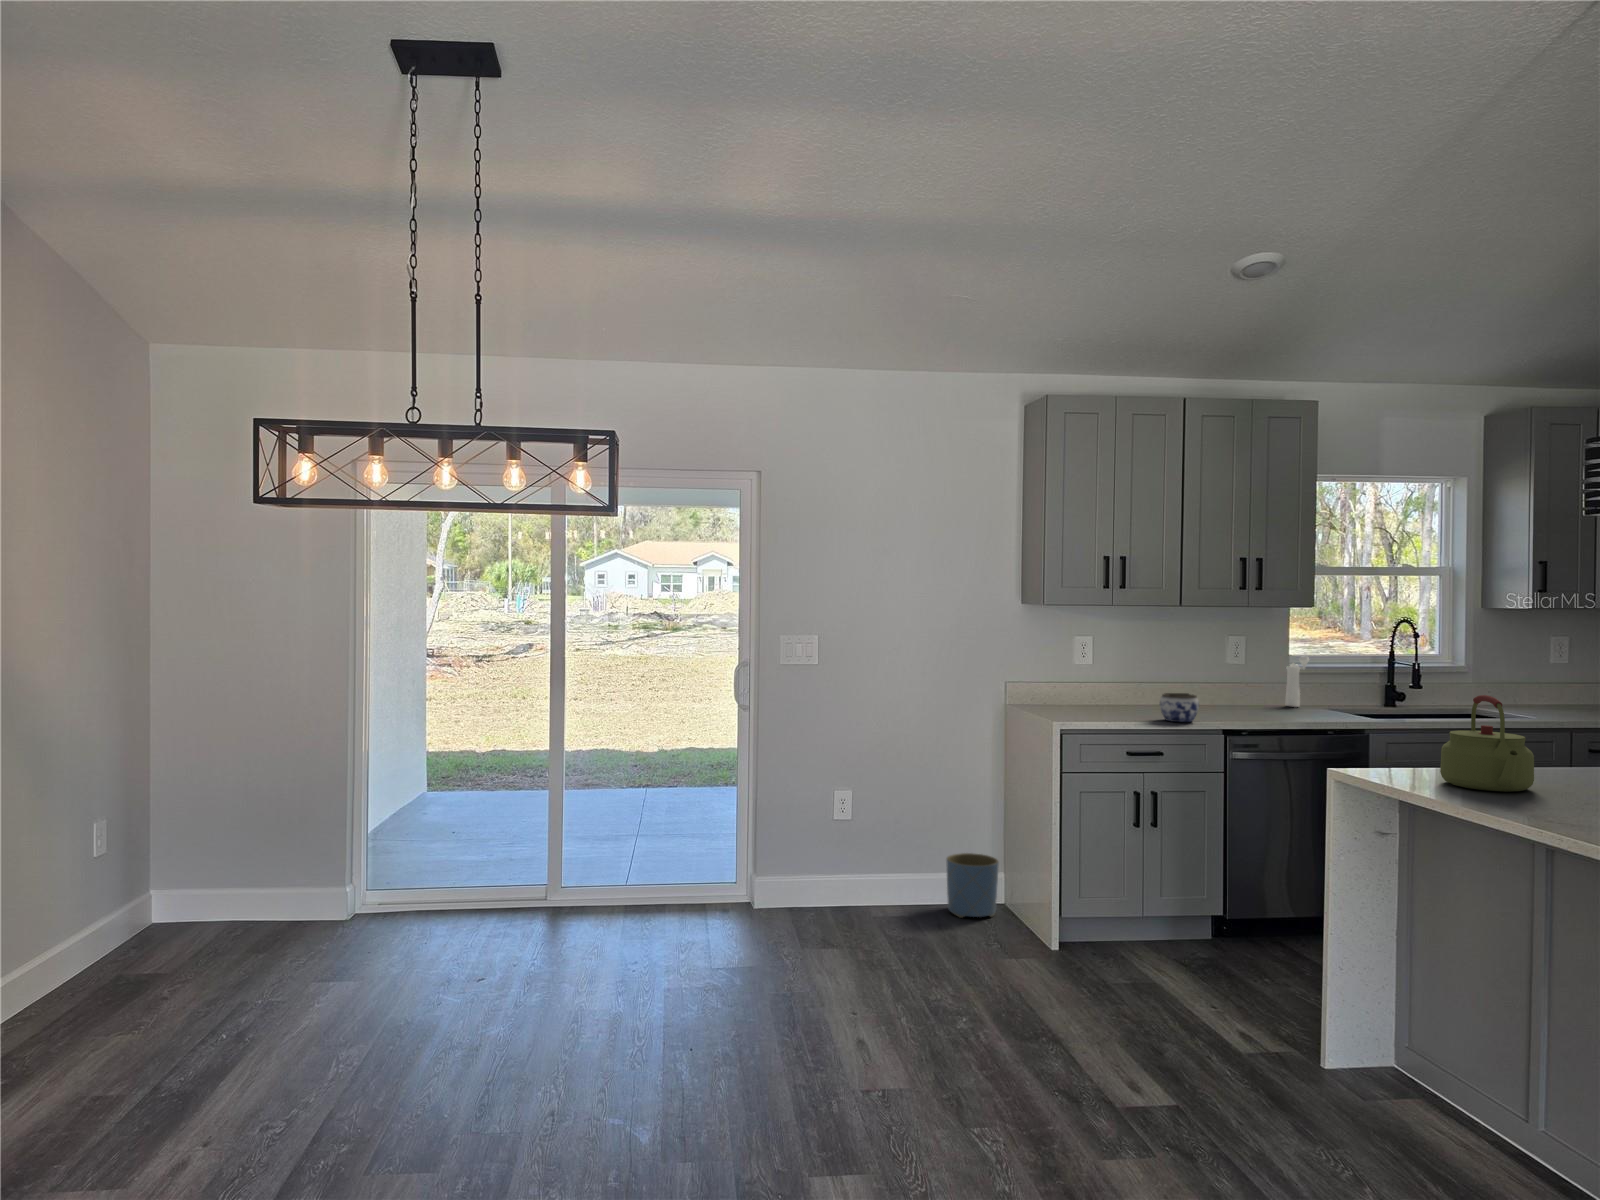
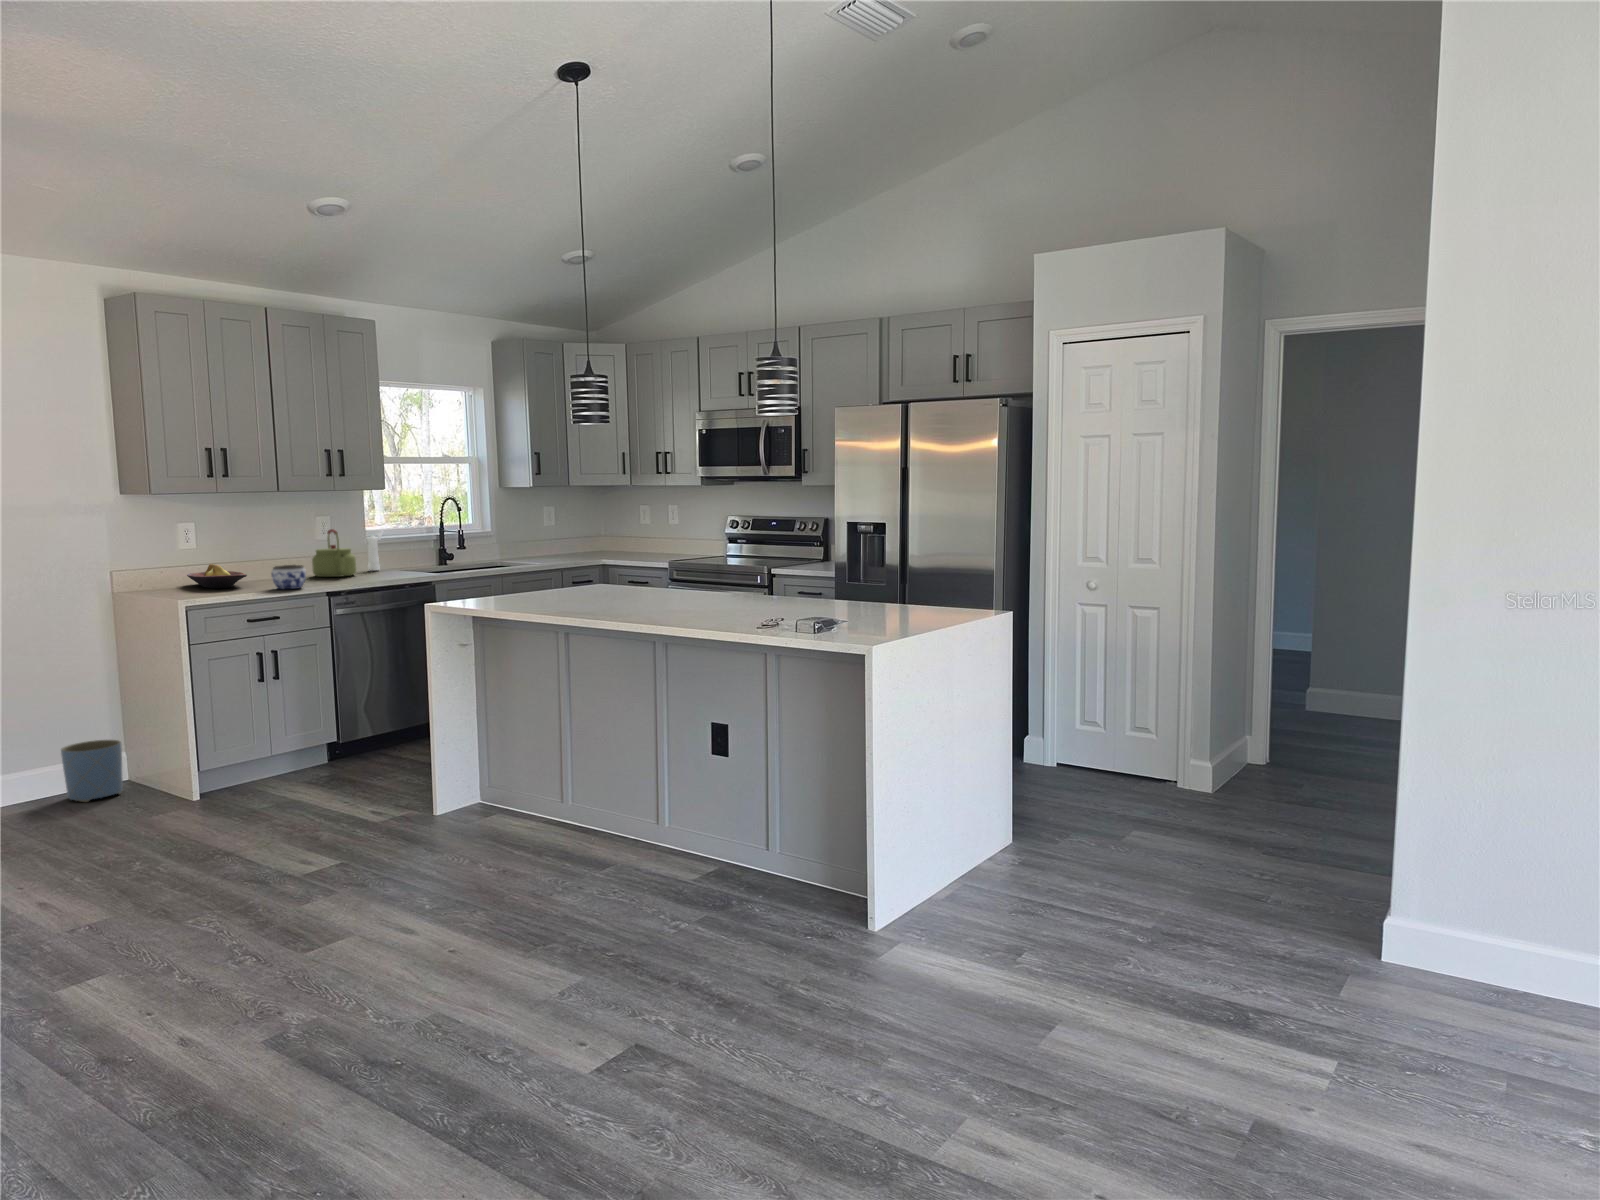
fruit bowl: none [1079,683,1136,712] -> present [187,564,247,588]
kettle: present [1440,695,1534,792] -> present [312,529,356,577]

